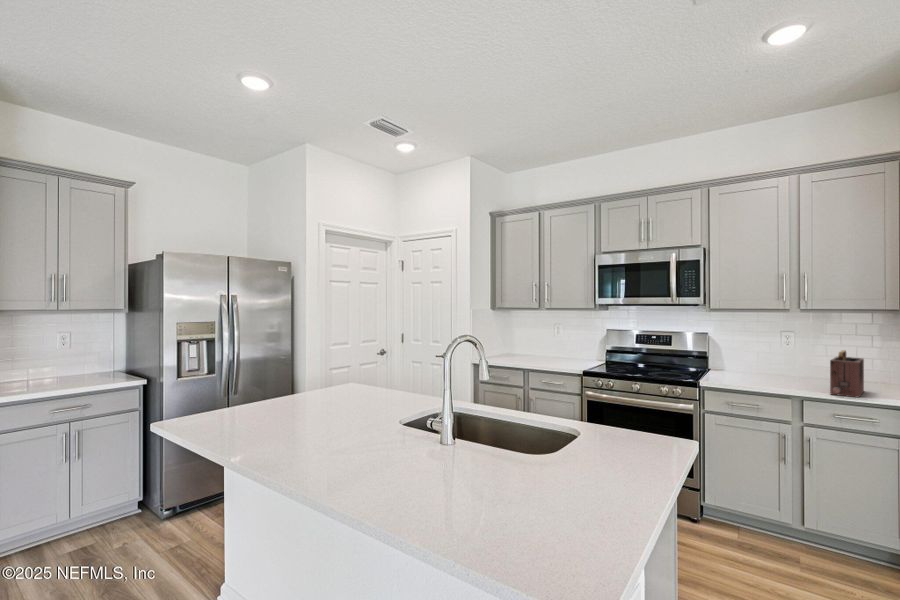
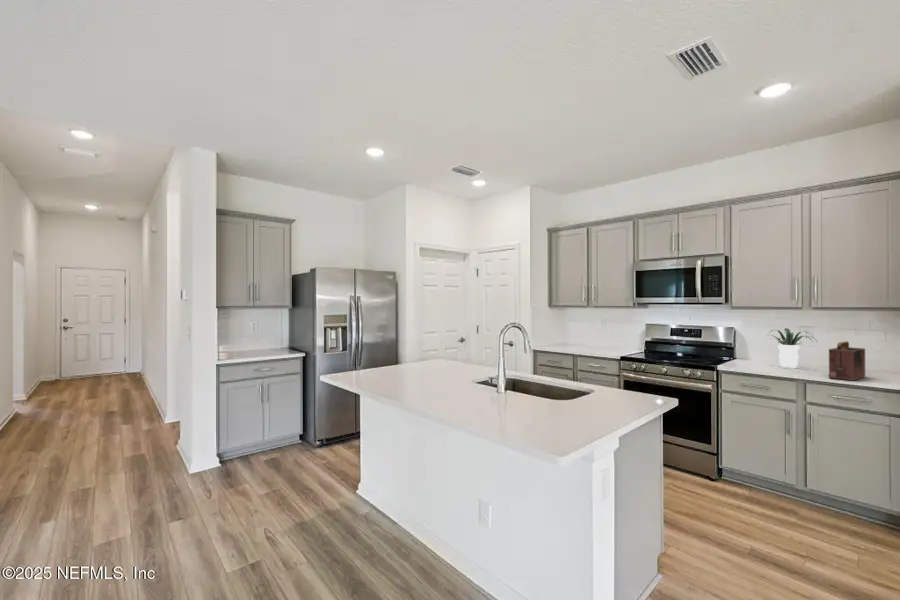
potted plant: none [741,335,807,381] -> present [772,328,810,367]

